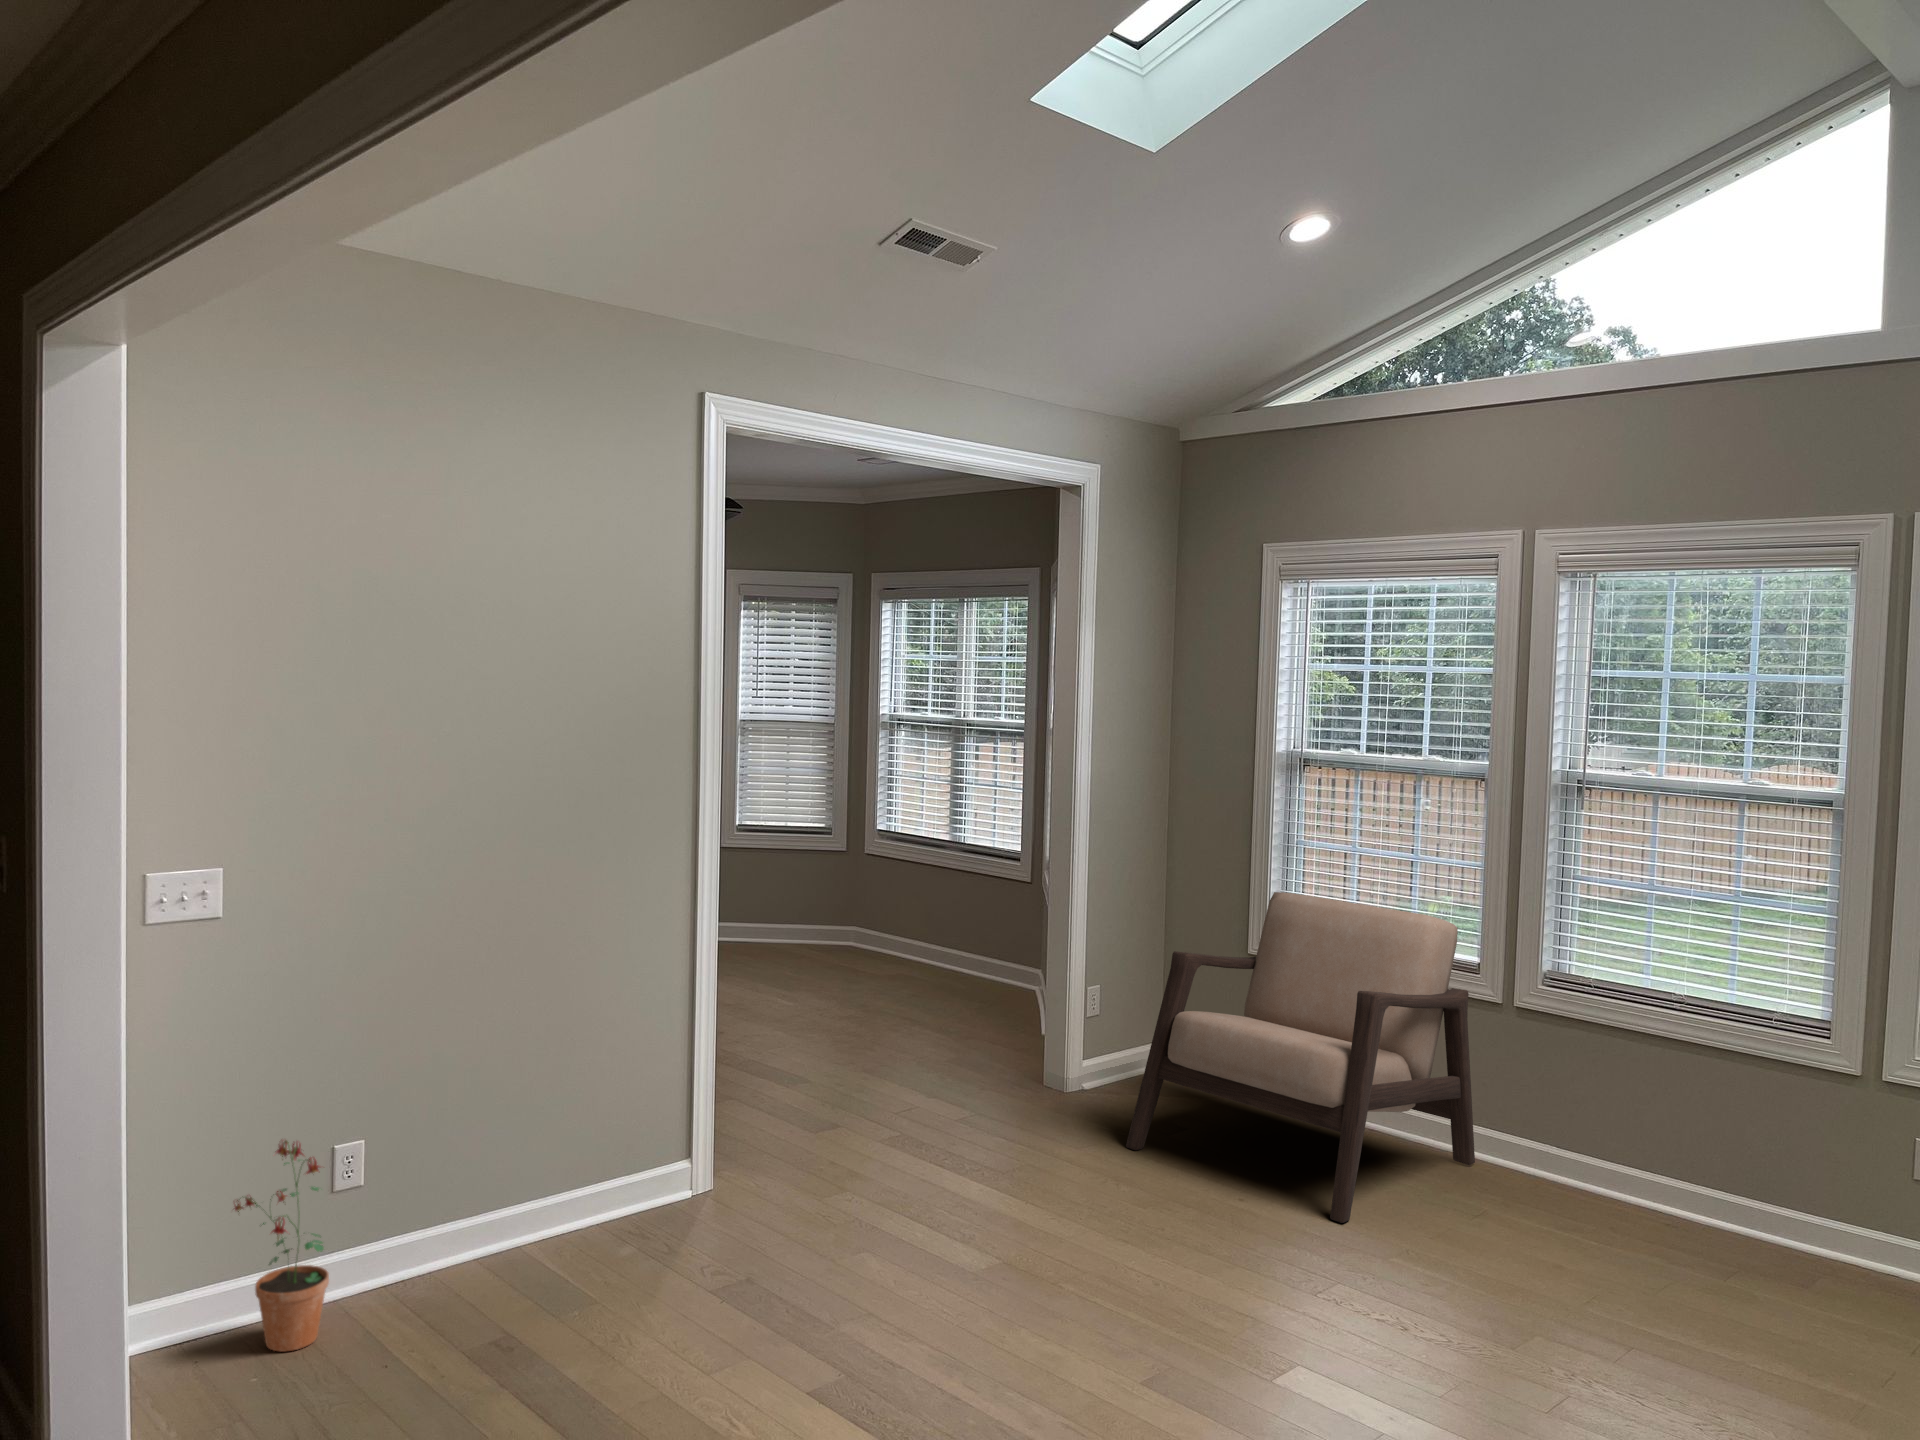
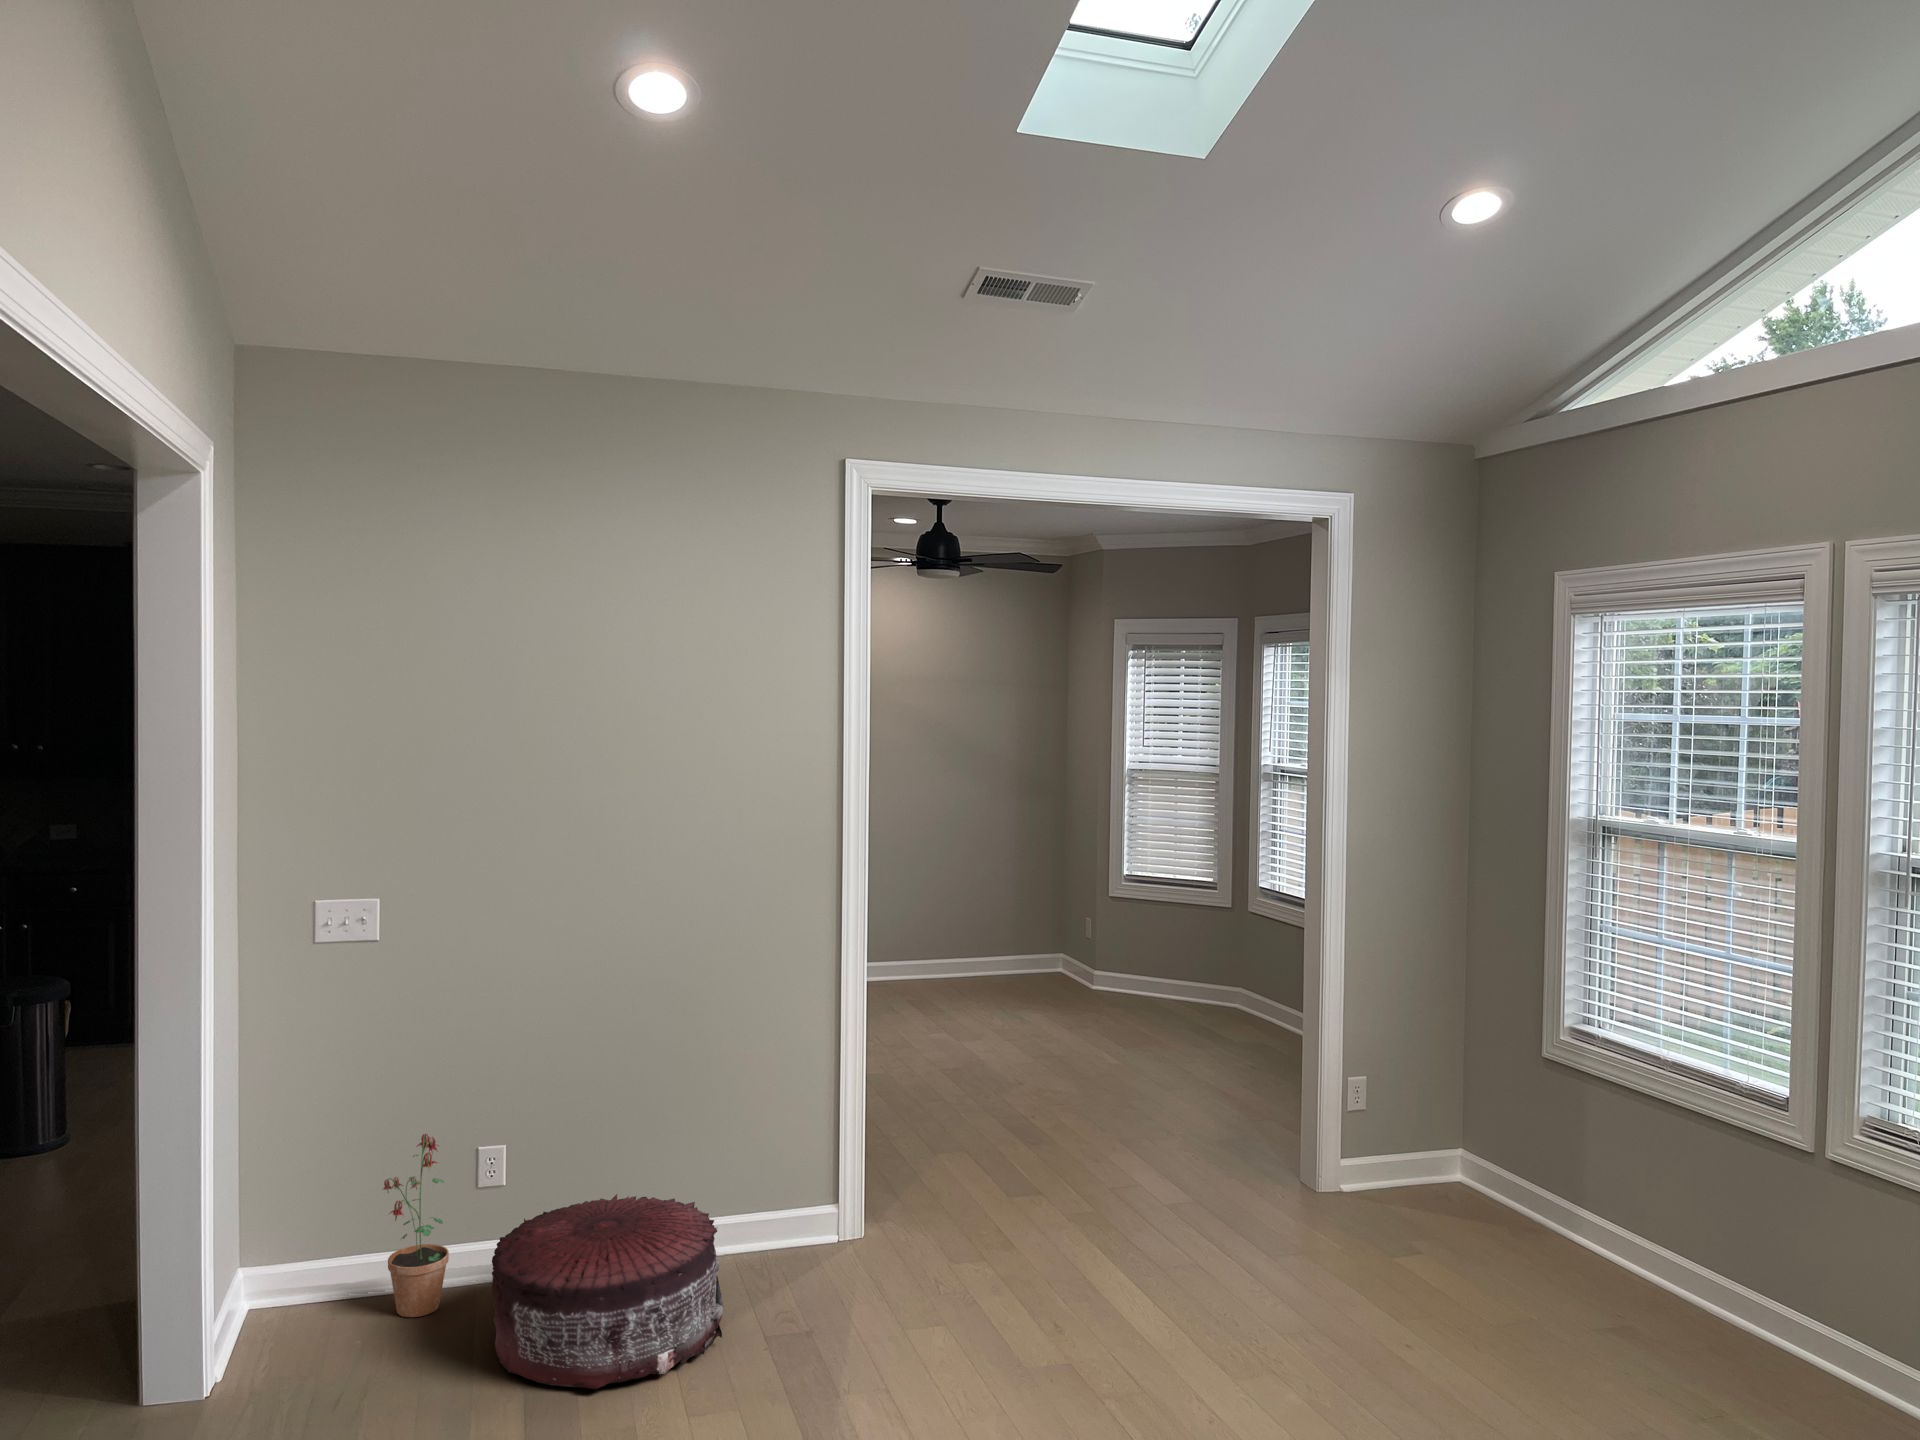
armchair: present [1126,892,1475,1223] -> none [1328,989,1788,1412]
pouf: none [417,1168,677,1376] -> present [492,1194,723,1389]

